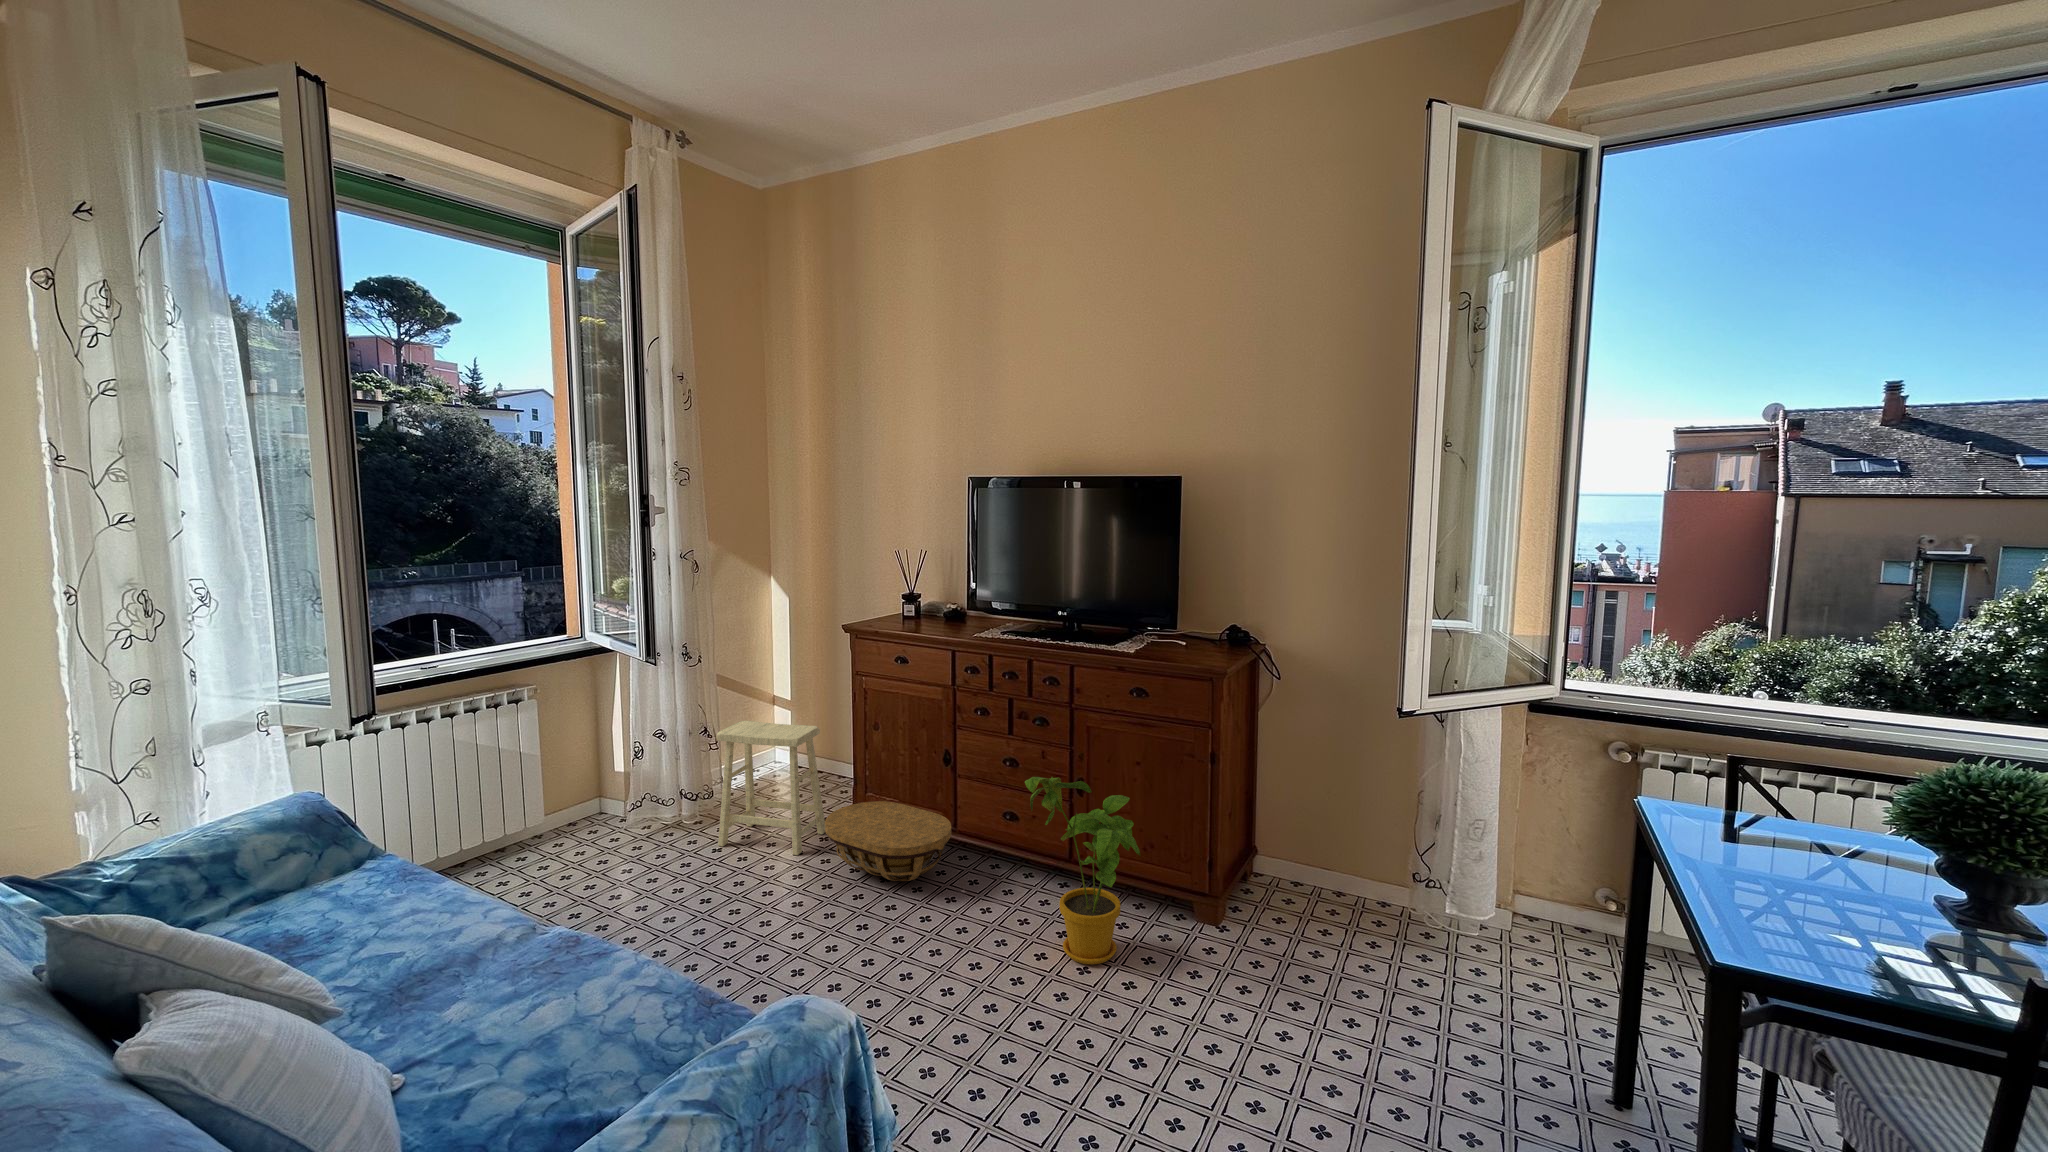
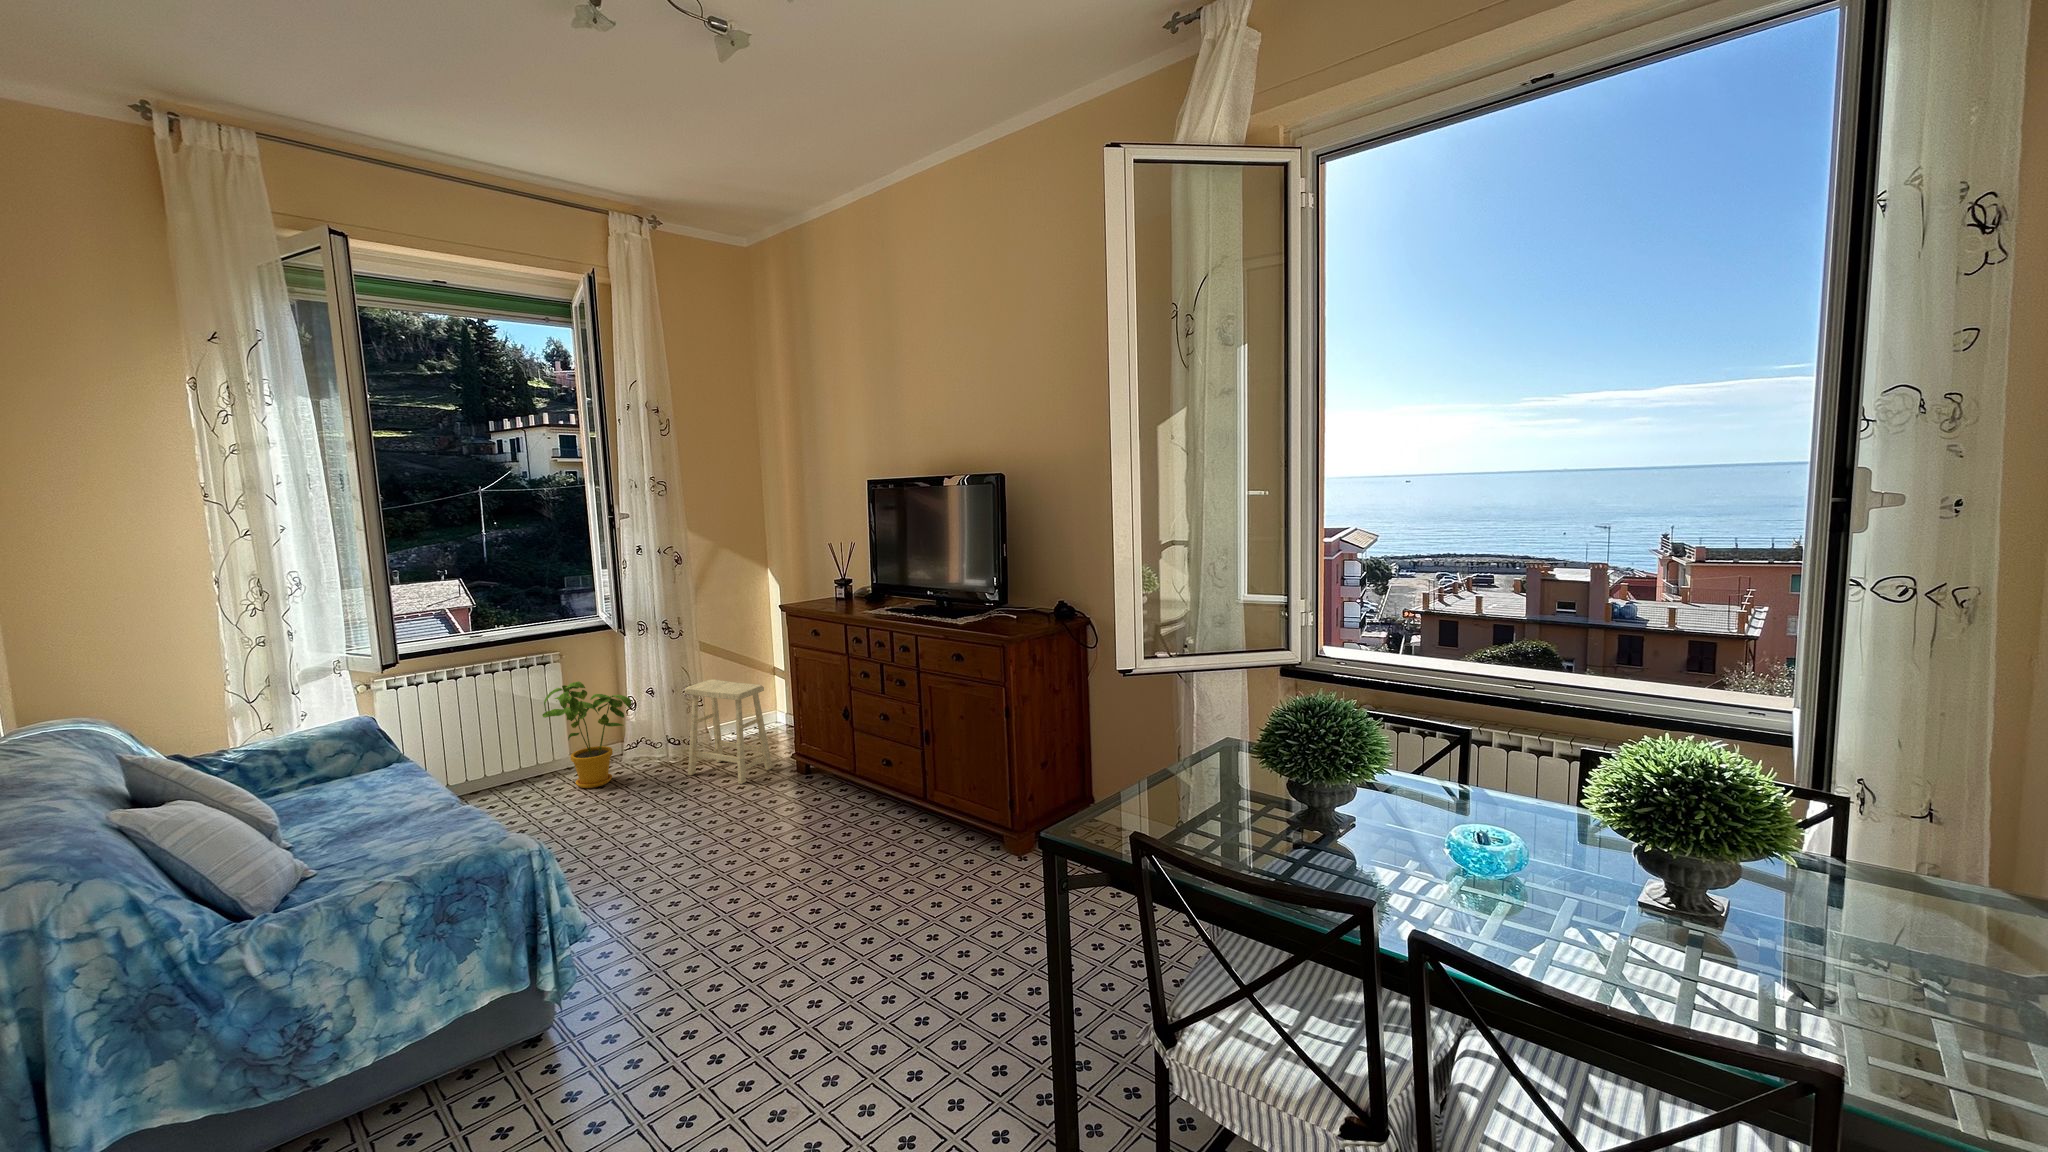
house plant: present [1025,777,1140,965] -> present [542,681,631,788]
basket: present [825,801,951,881] -> none [752,745,846,806]

